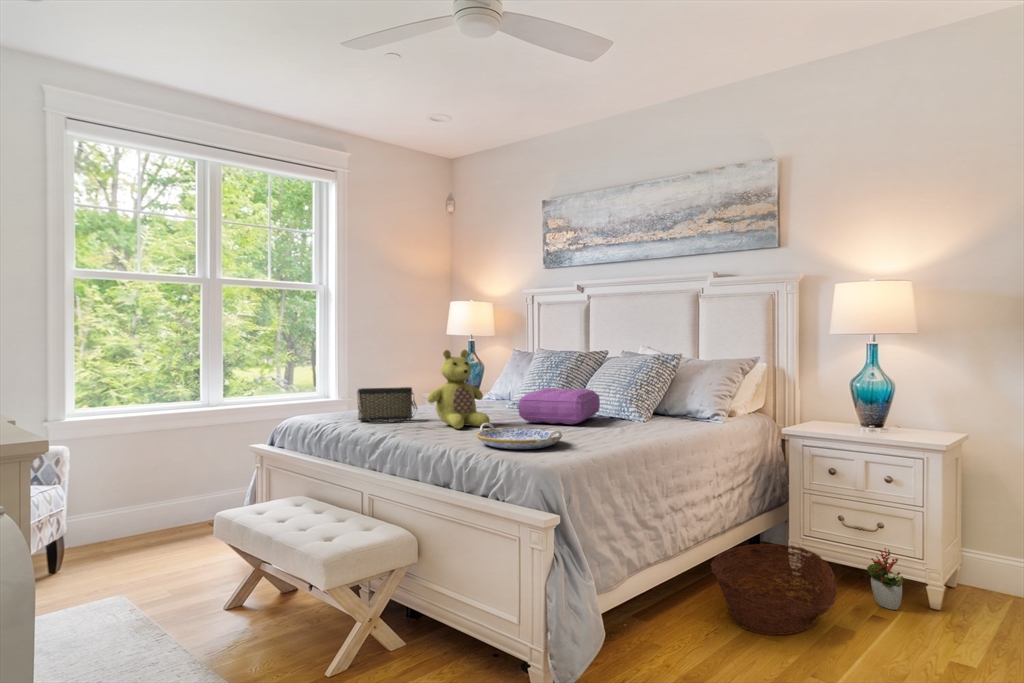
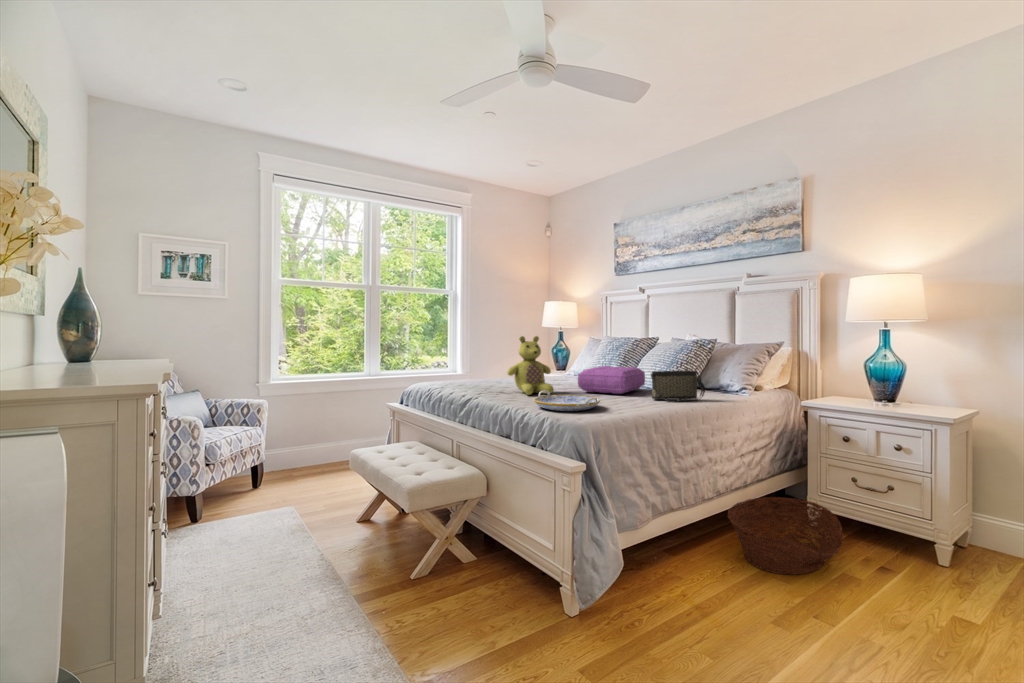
handbag: present [357,387,417,423] -> present [651,371,705,402]
decorative plant: present [867,548,904,610] -> none [876,508,911,563]

